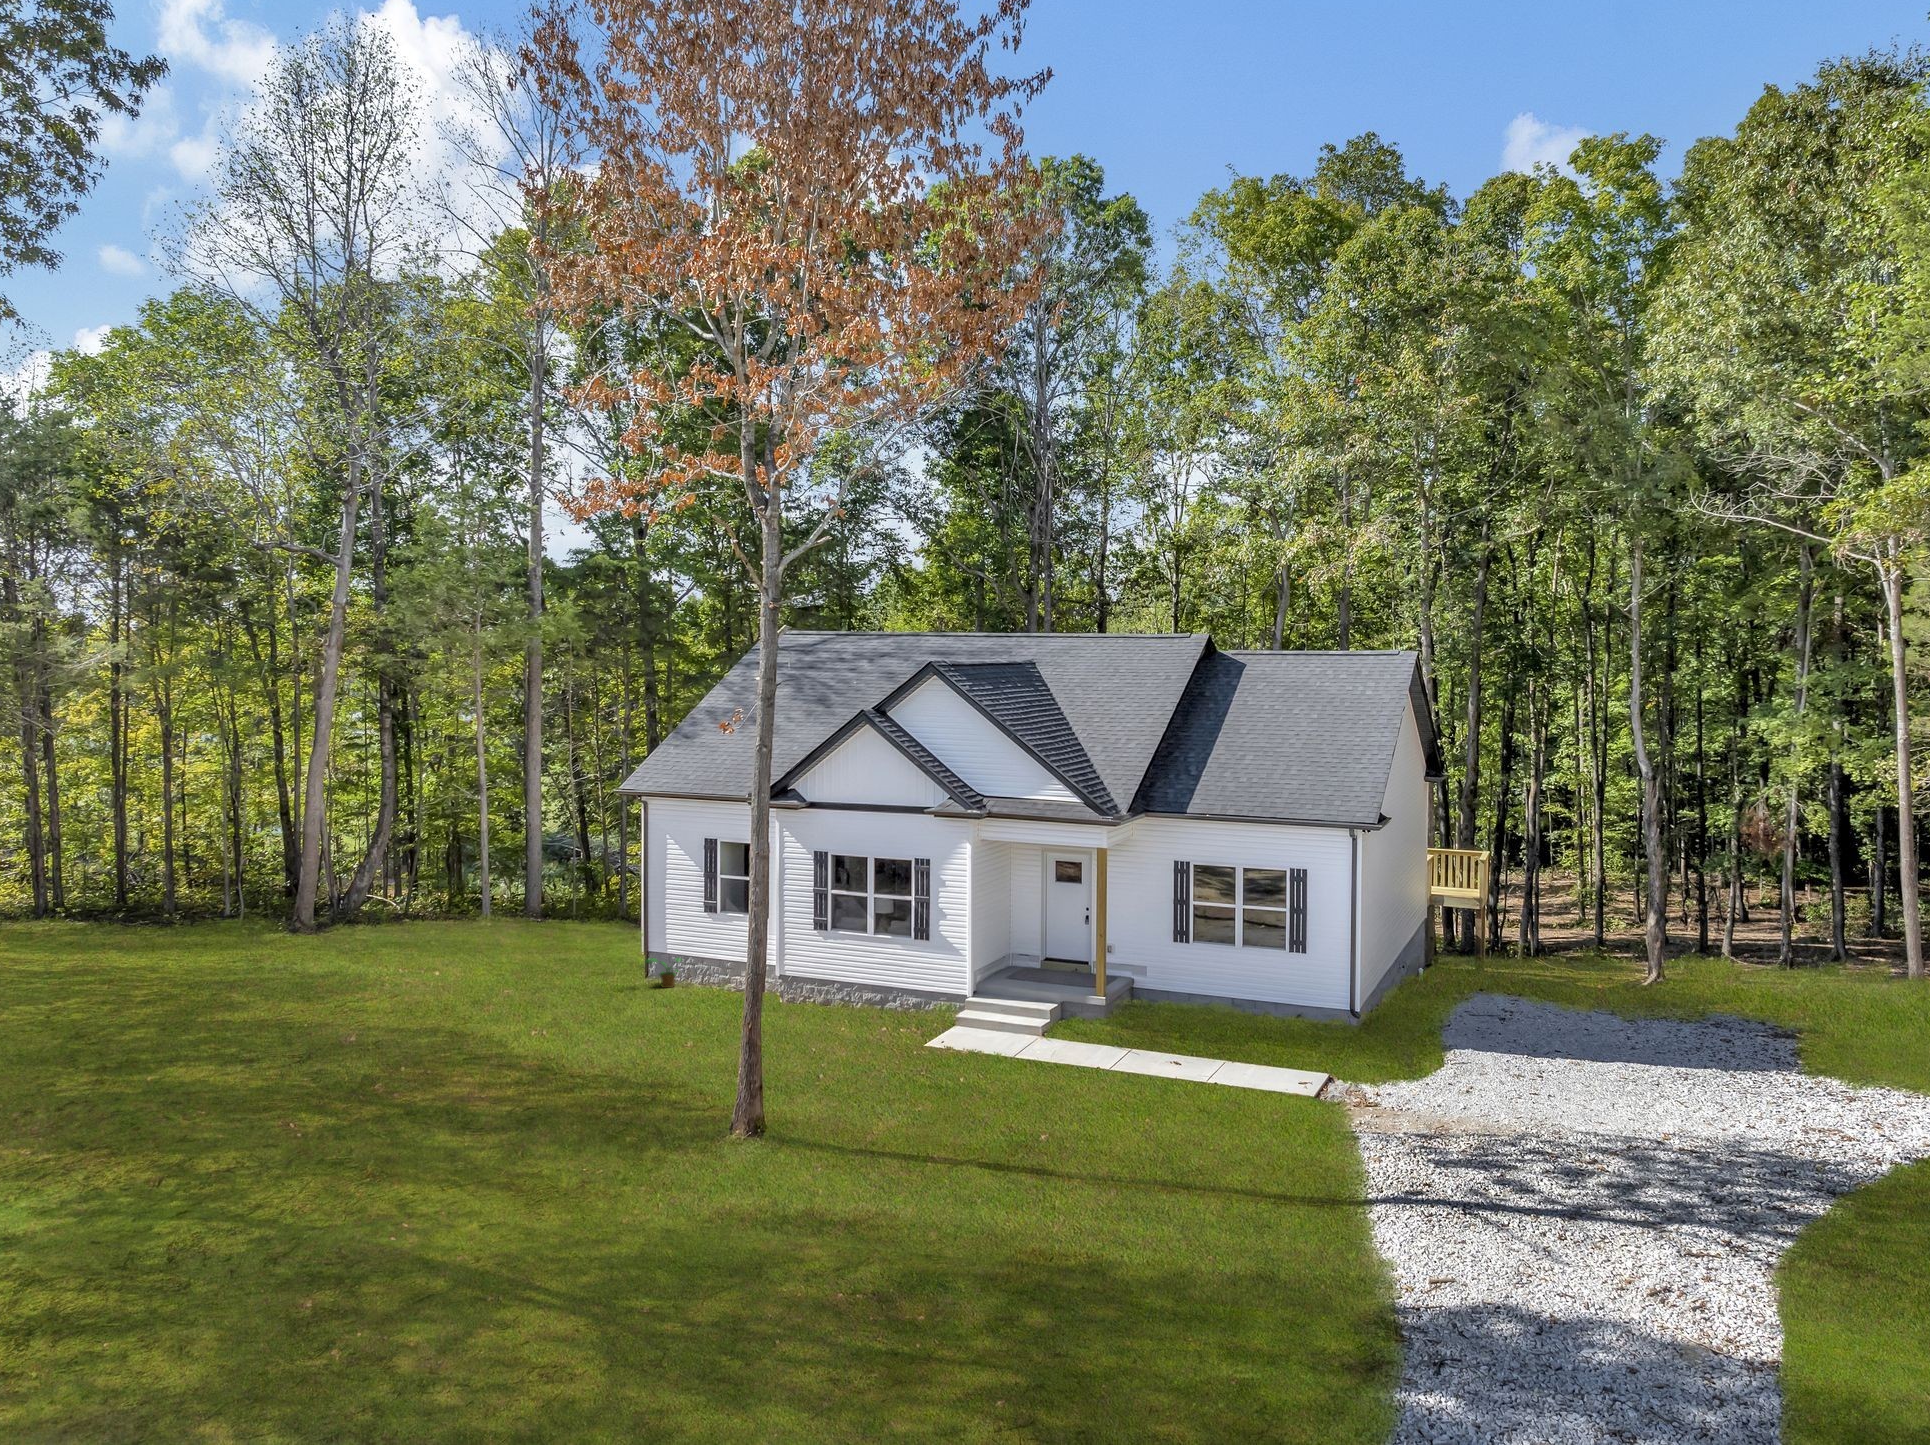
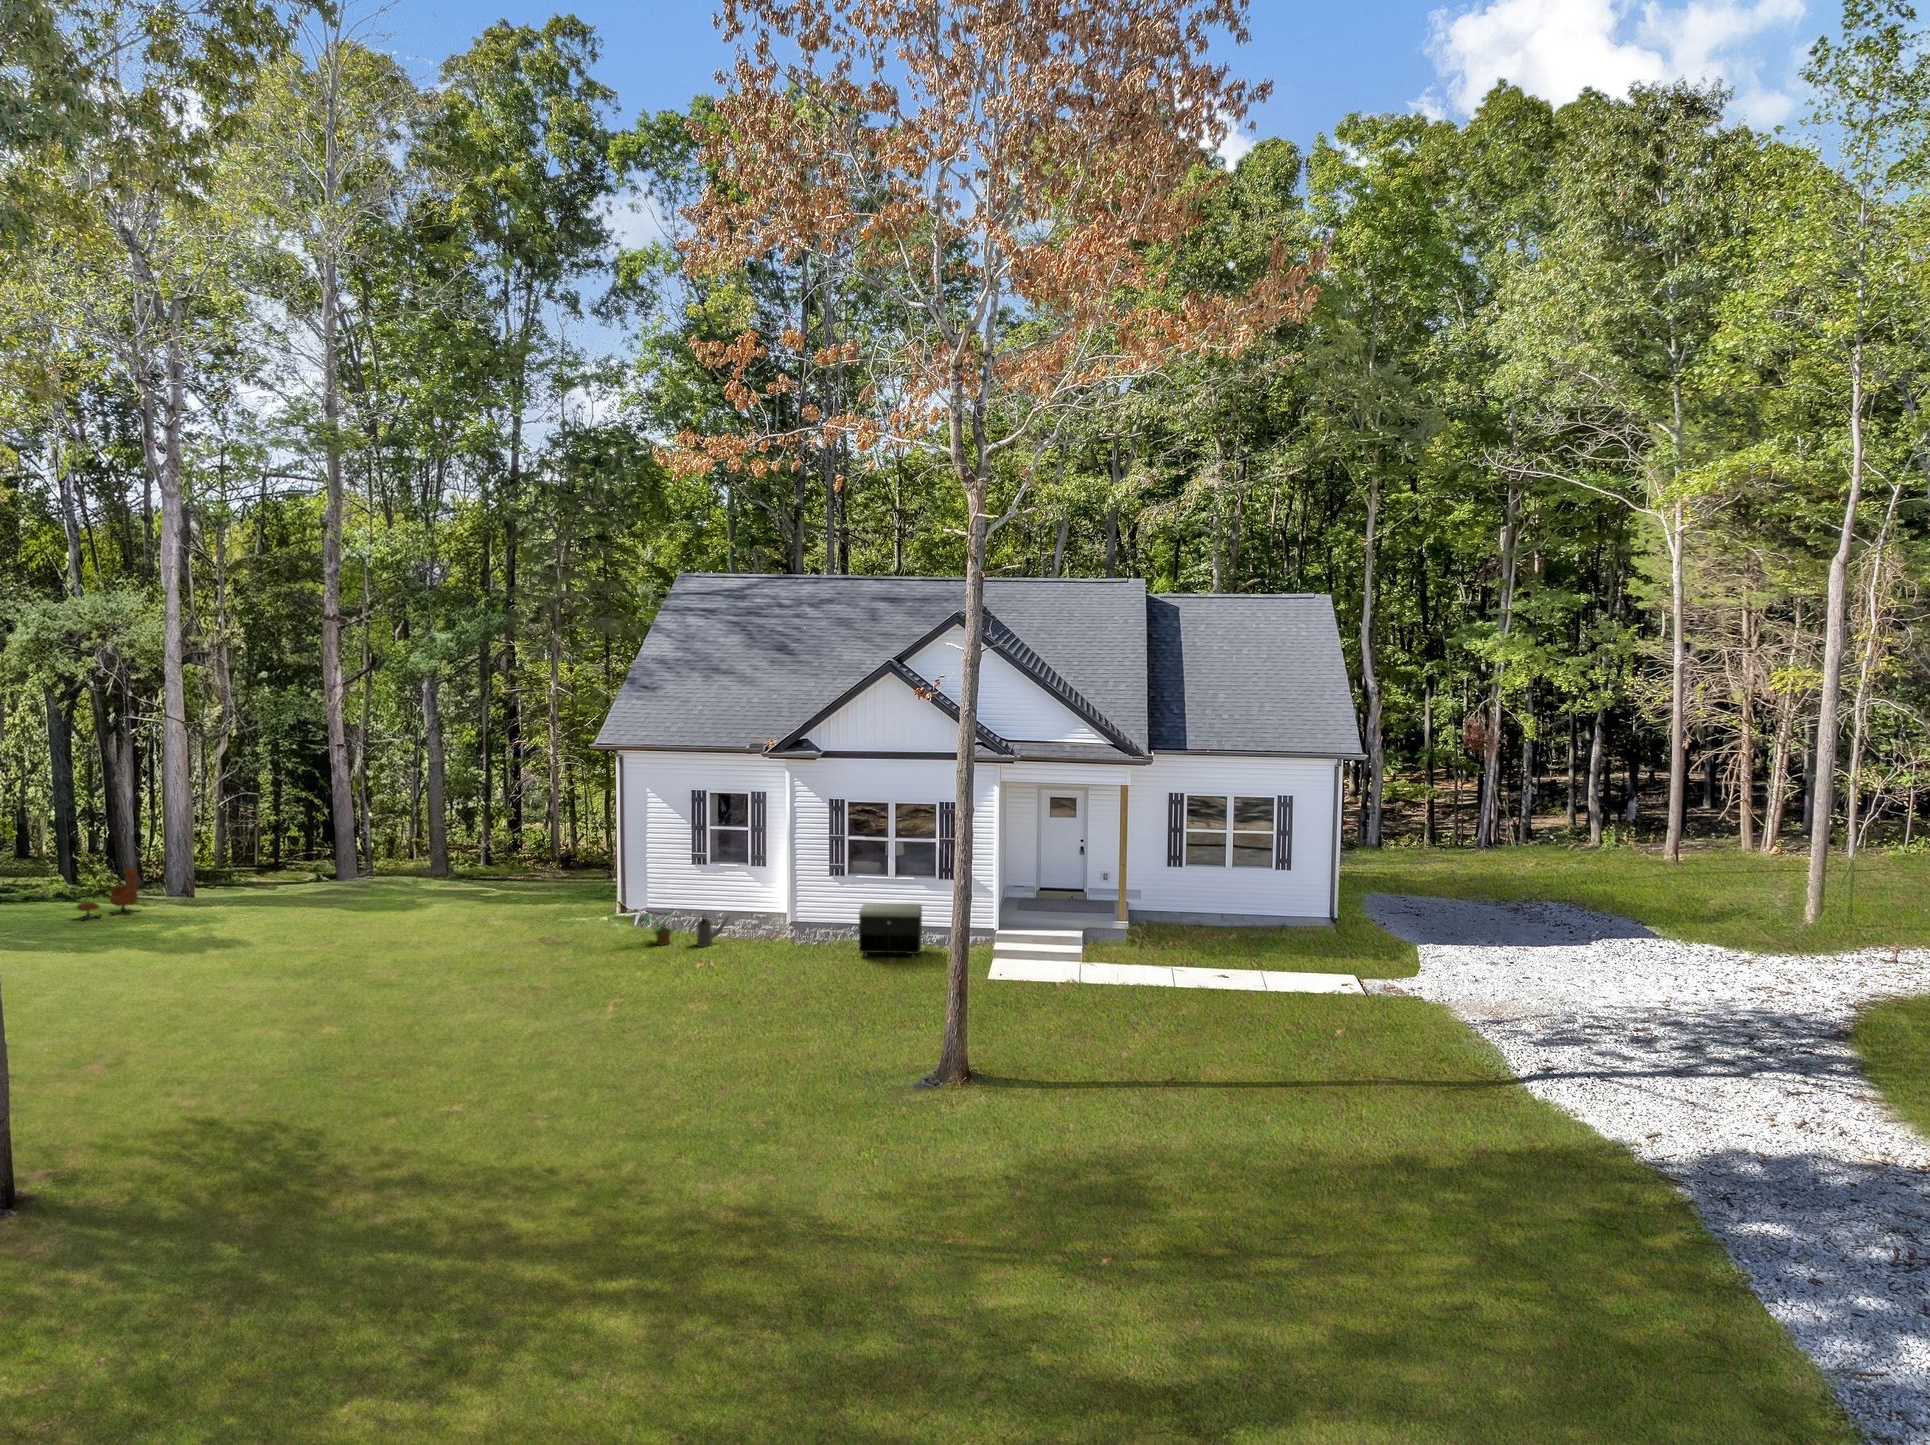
lounge chair: none [240,889,295,934] -> present [77,867,138,920]
watering can: none [690,959,729,992] -> present [697,913,729,947]
storage bench: none [828,959,898,1017] -> present [859,903,922,956]

